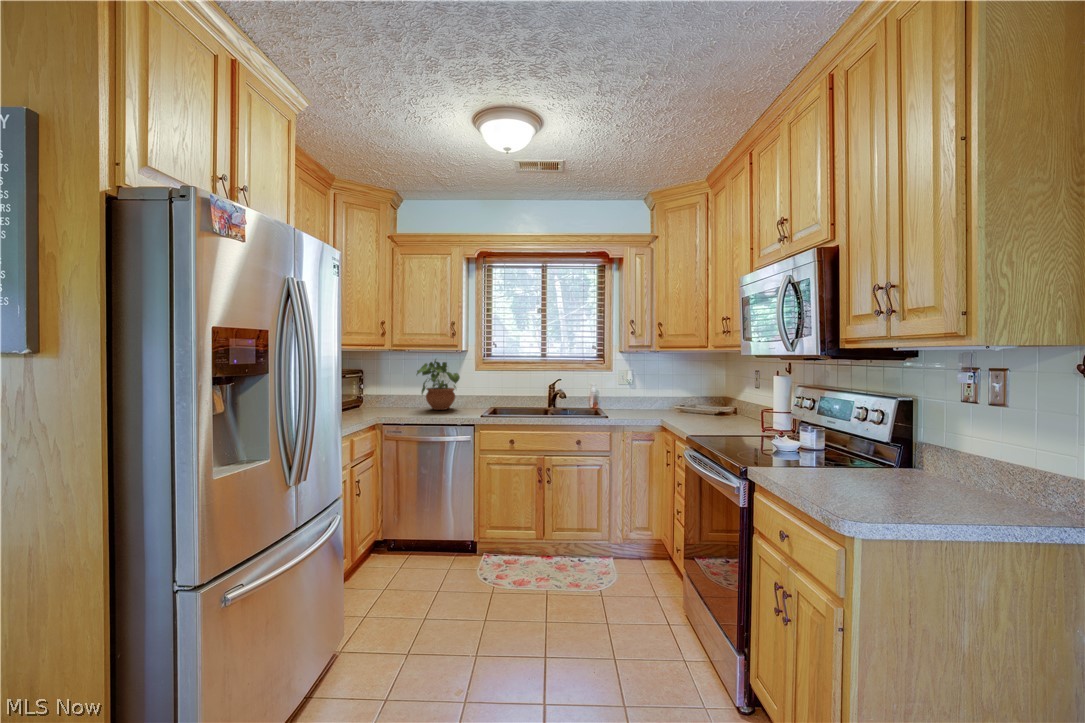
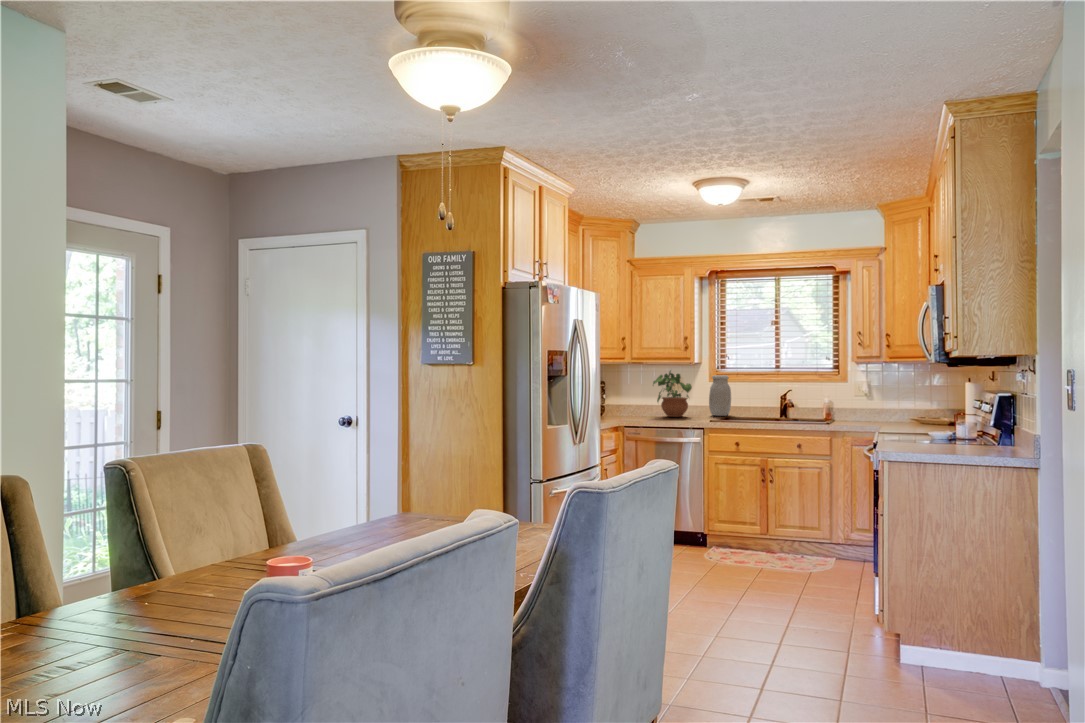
jar: none [477,364,500,407] -> present [709,375,731,416]

